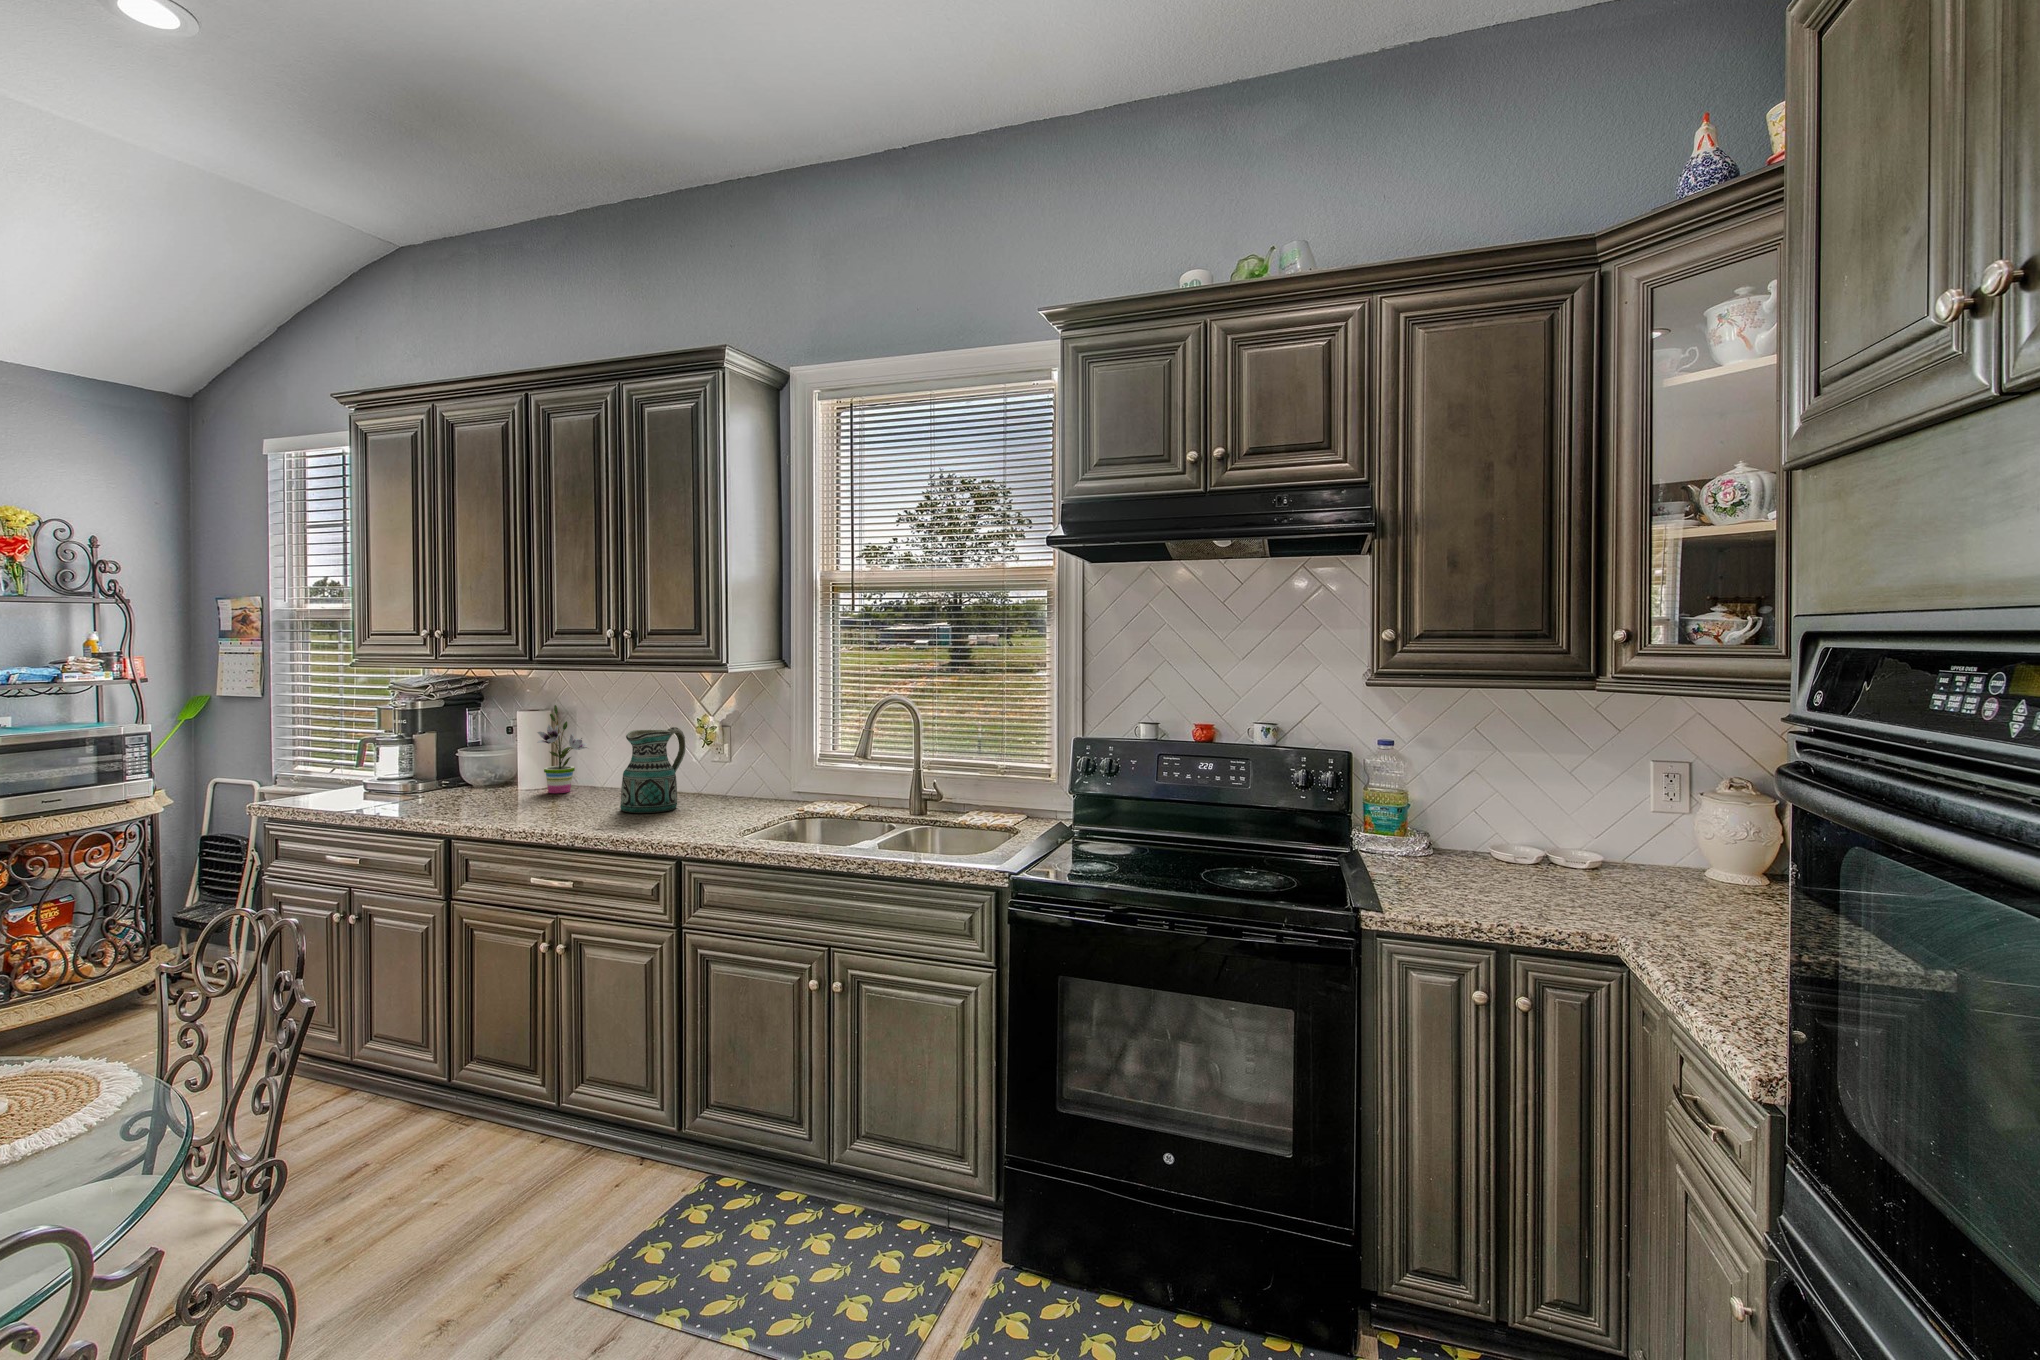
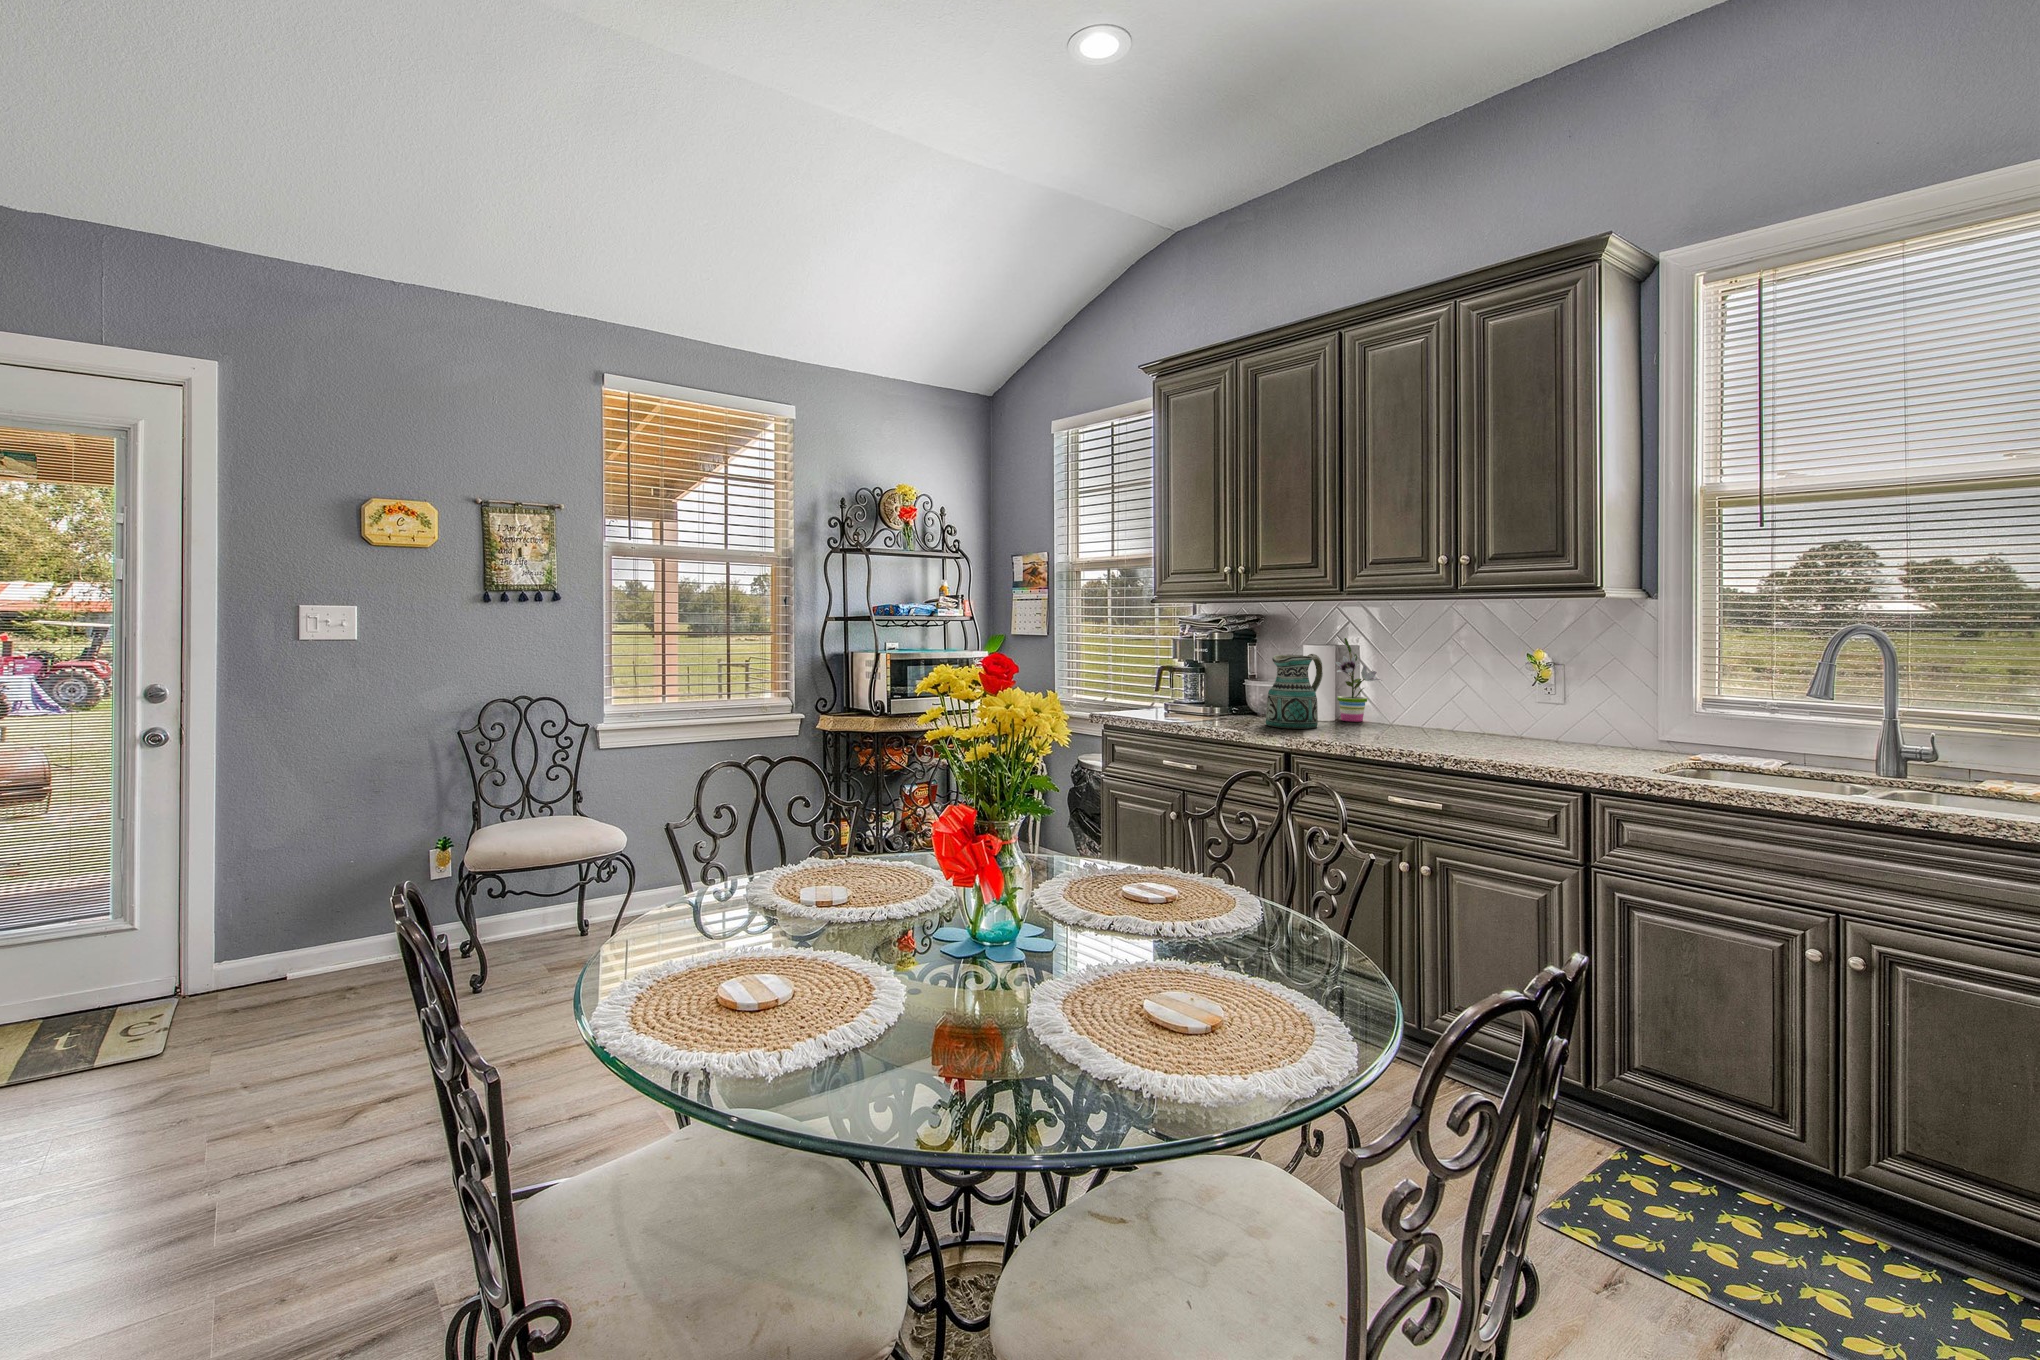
ceramic pitcher: present [620,727,686,813] -> present [1266,654,1323,729]

